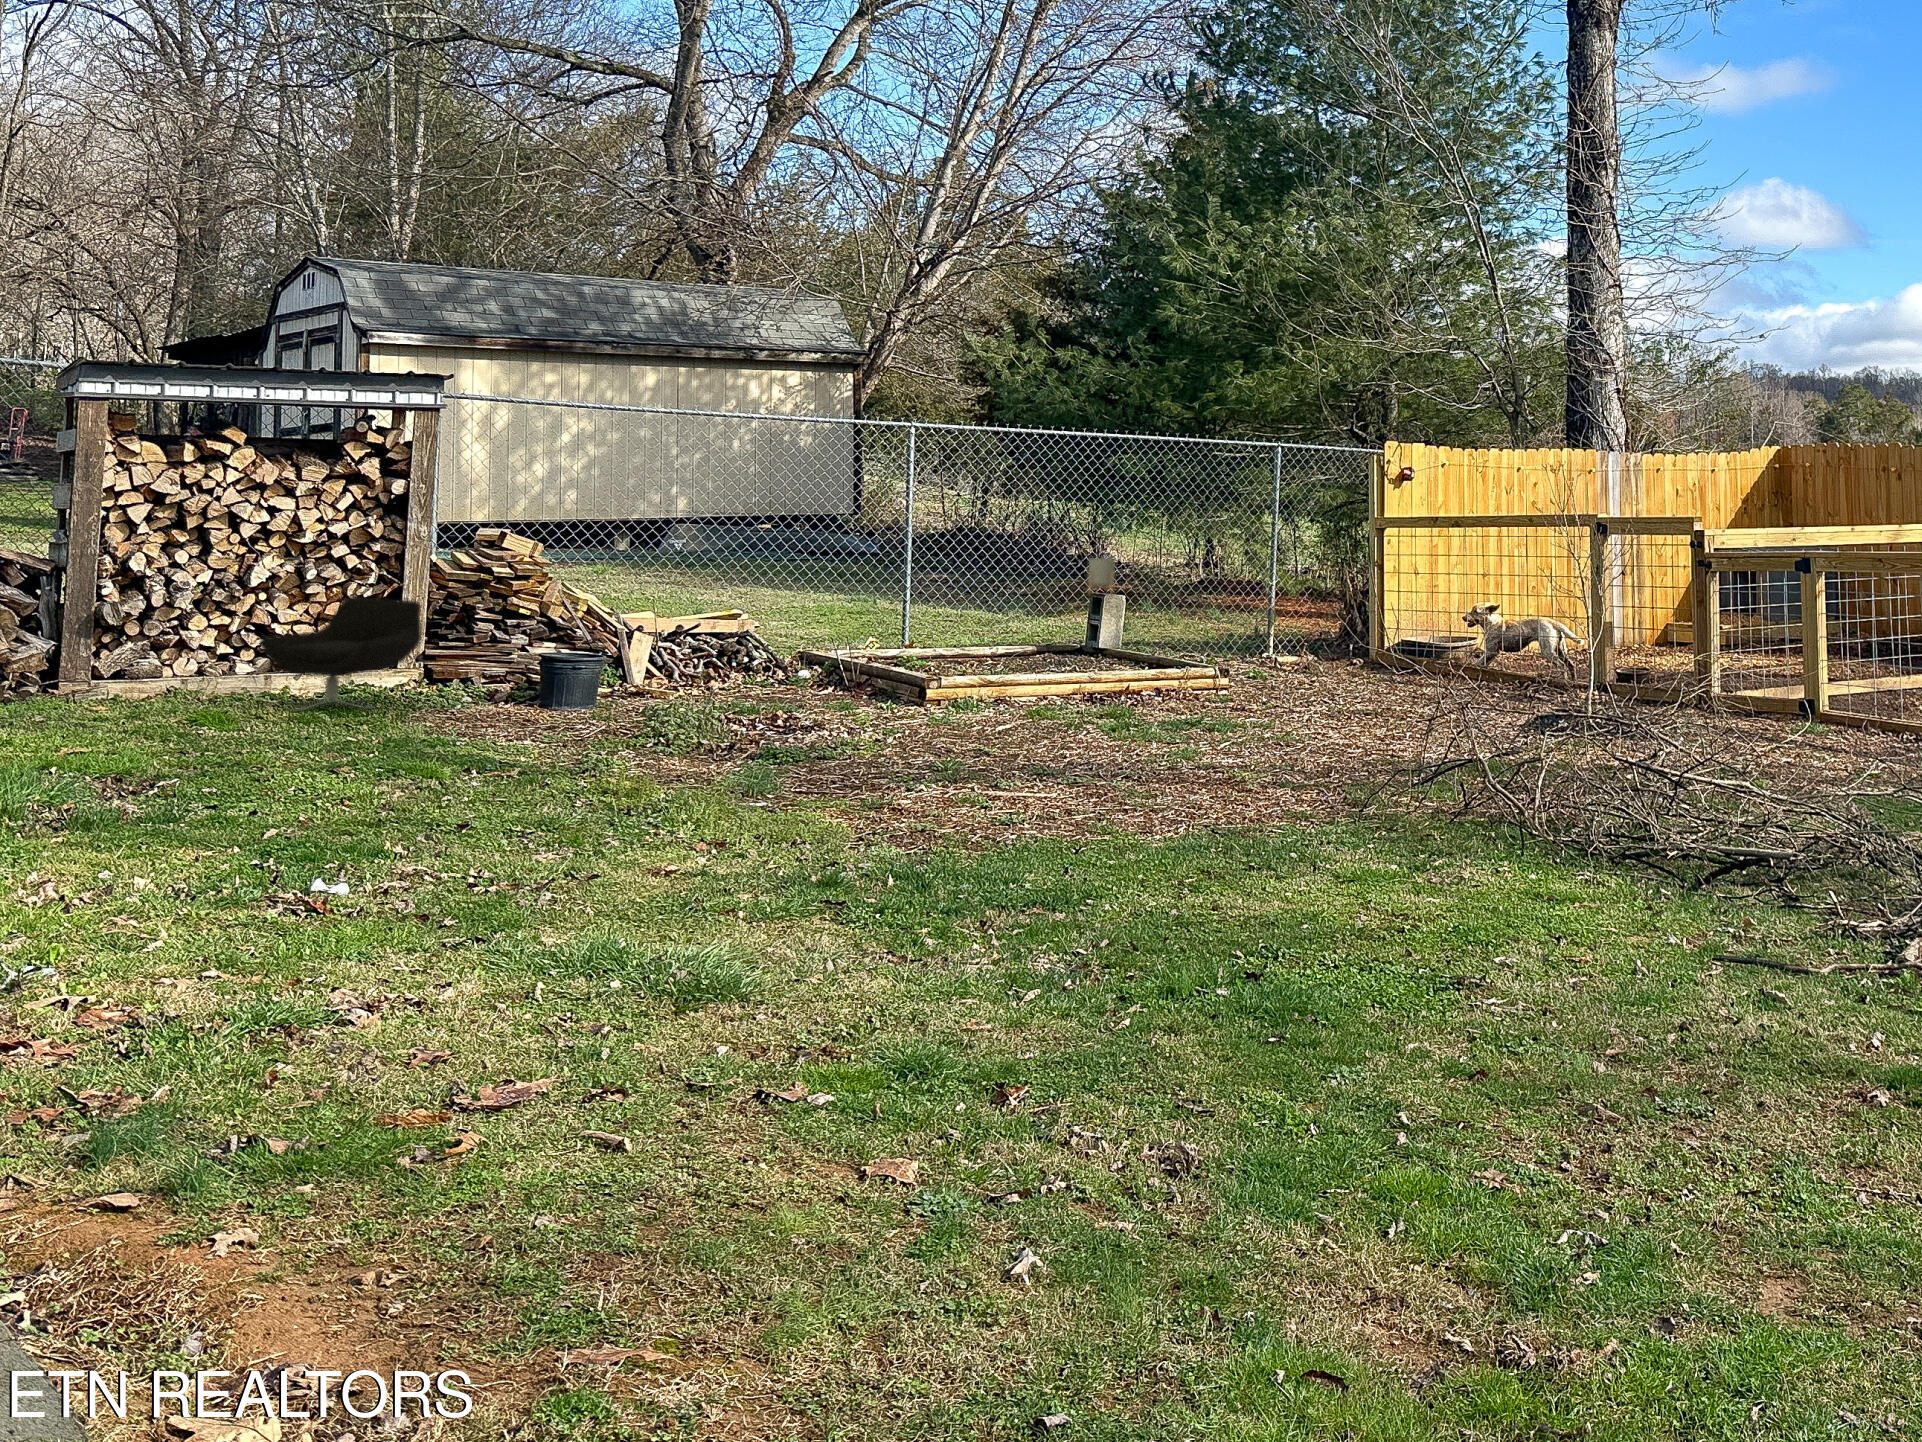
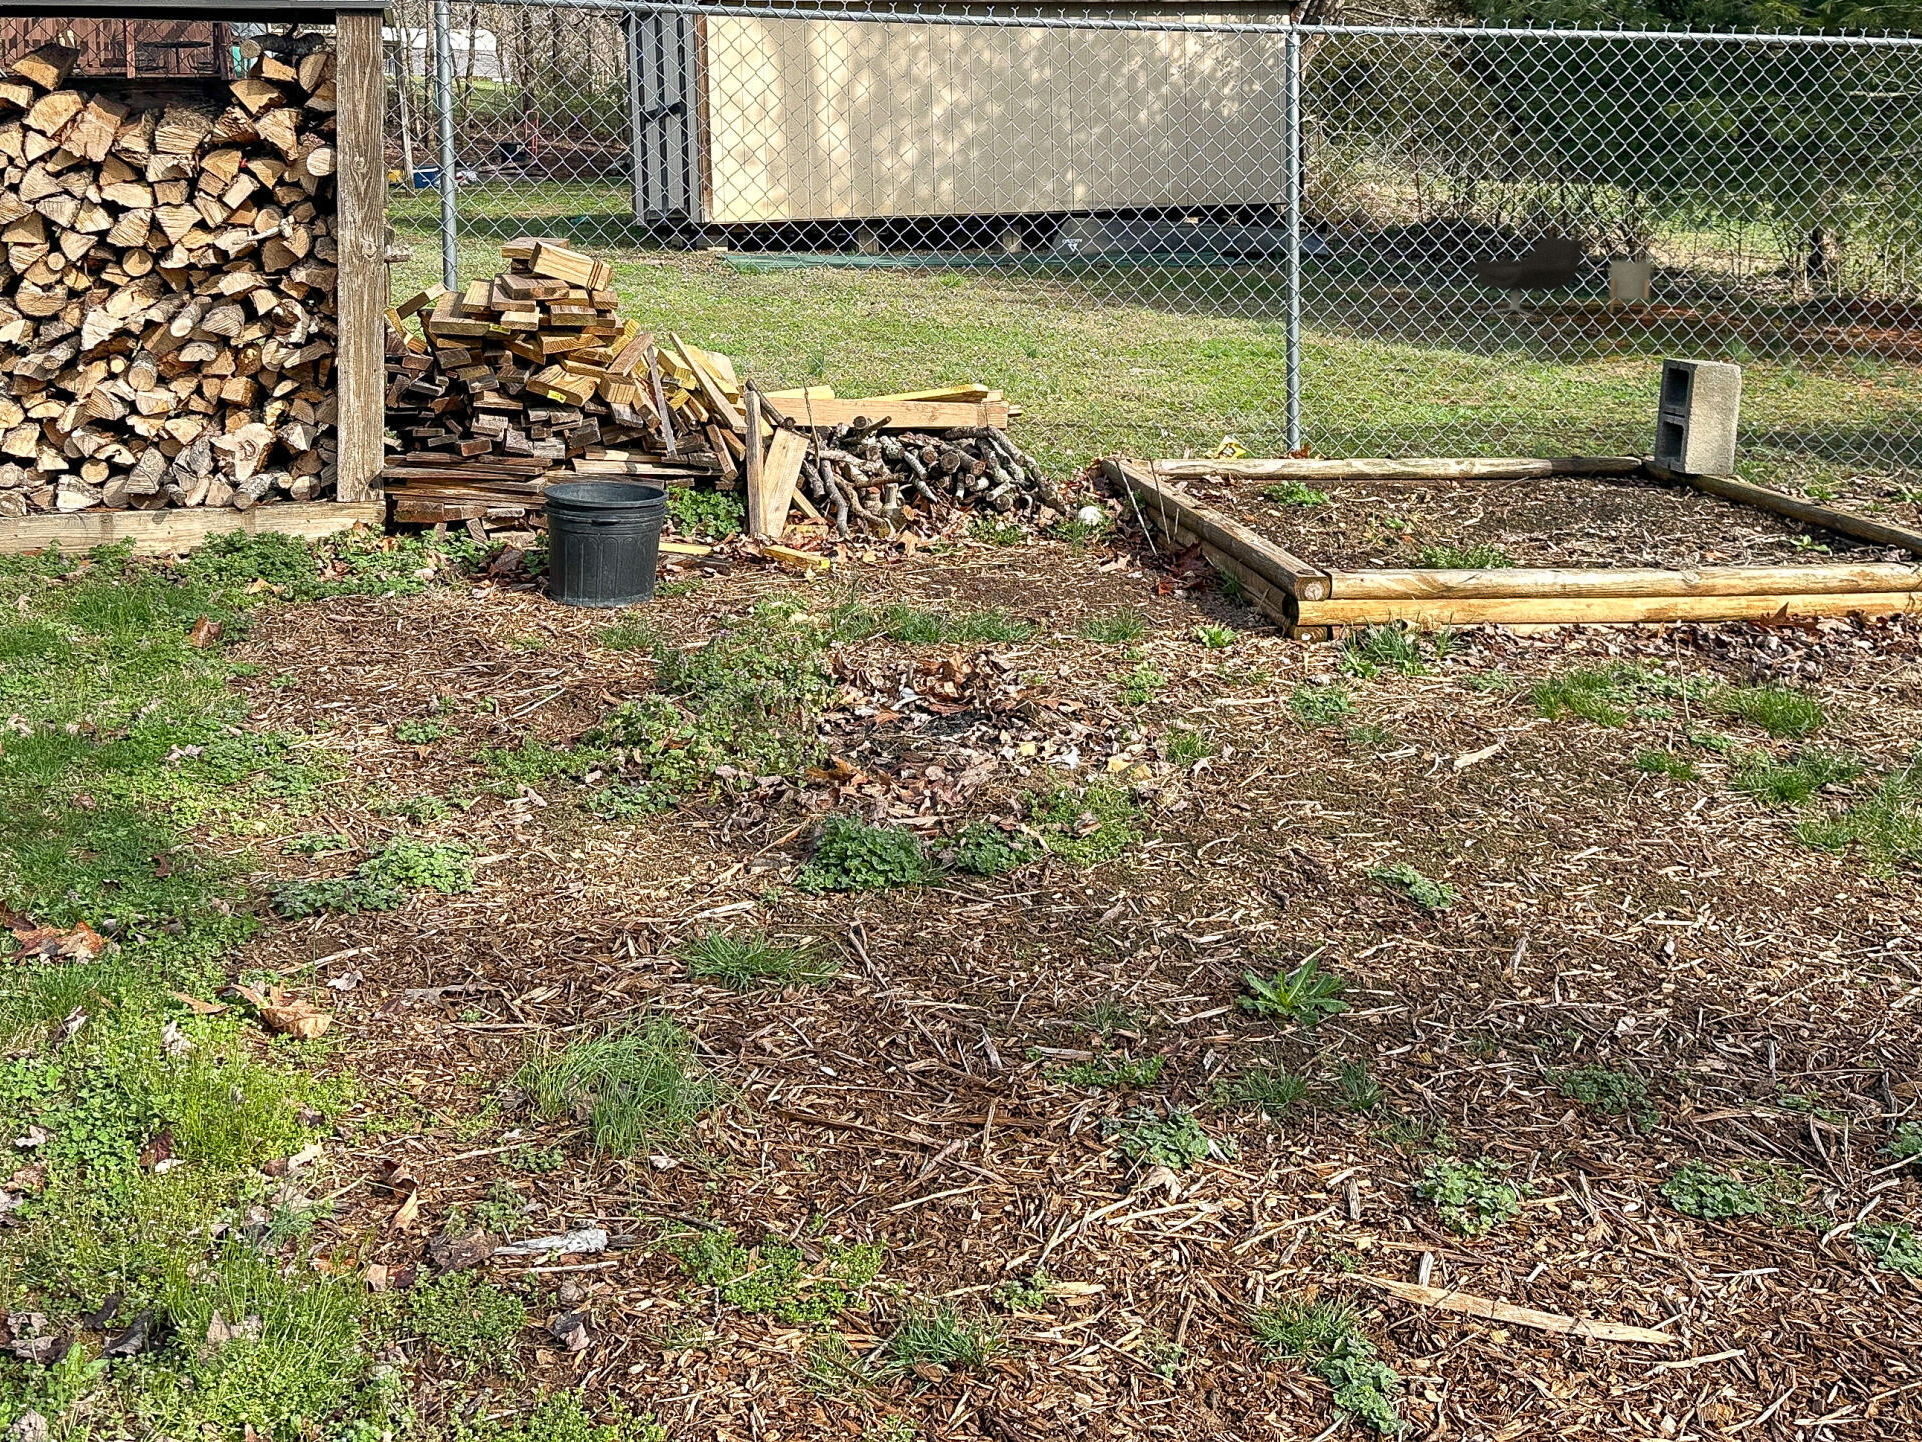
lounge chair: present [259,597,421,710] -> present [1474,237,1583,315]

